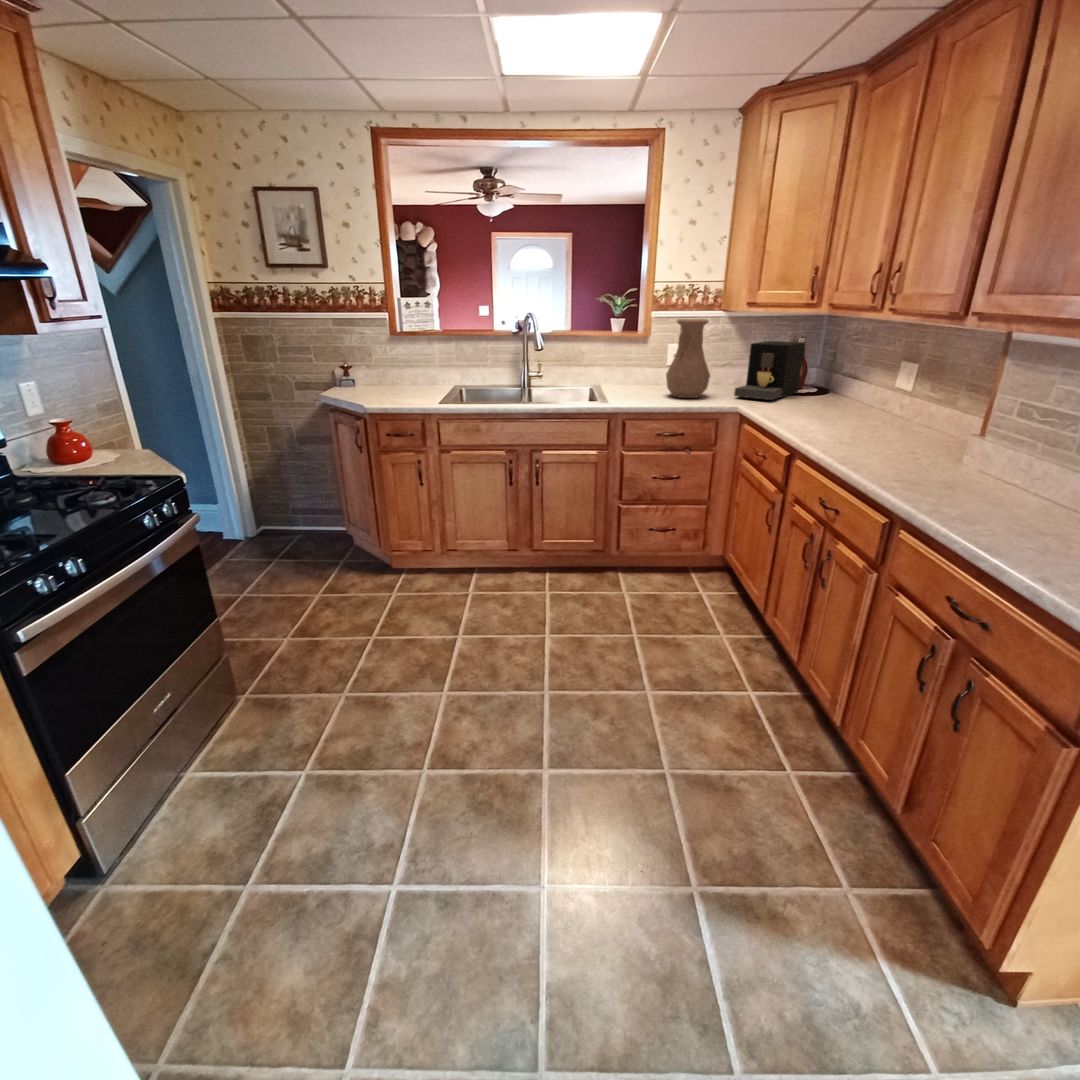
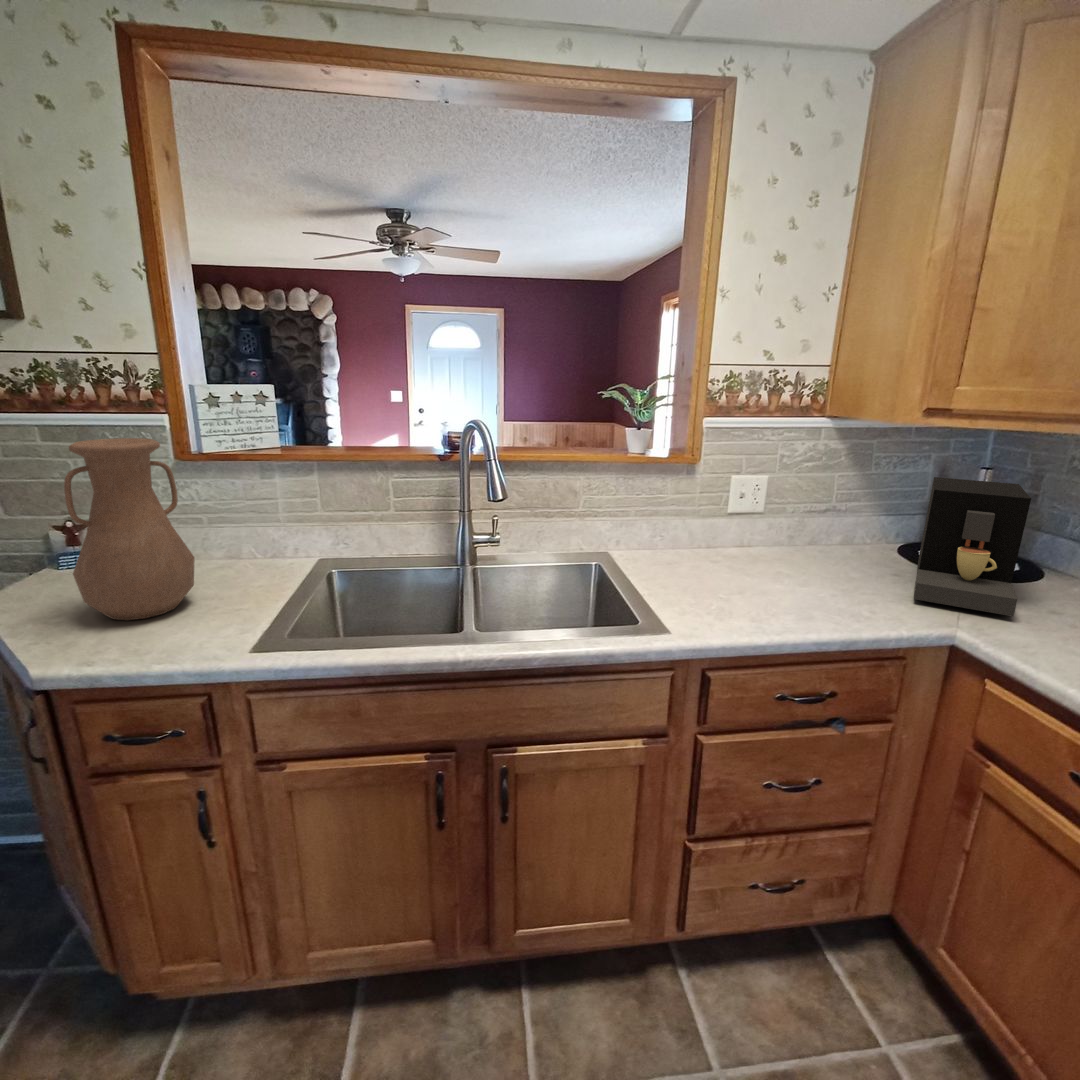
vase: present [666,319,710,398] -> present [64,438,195,620]

